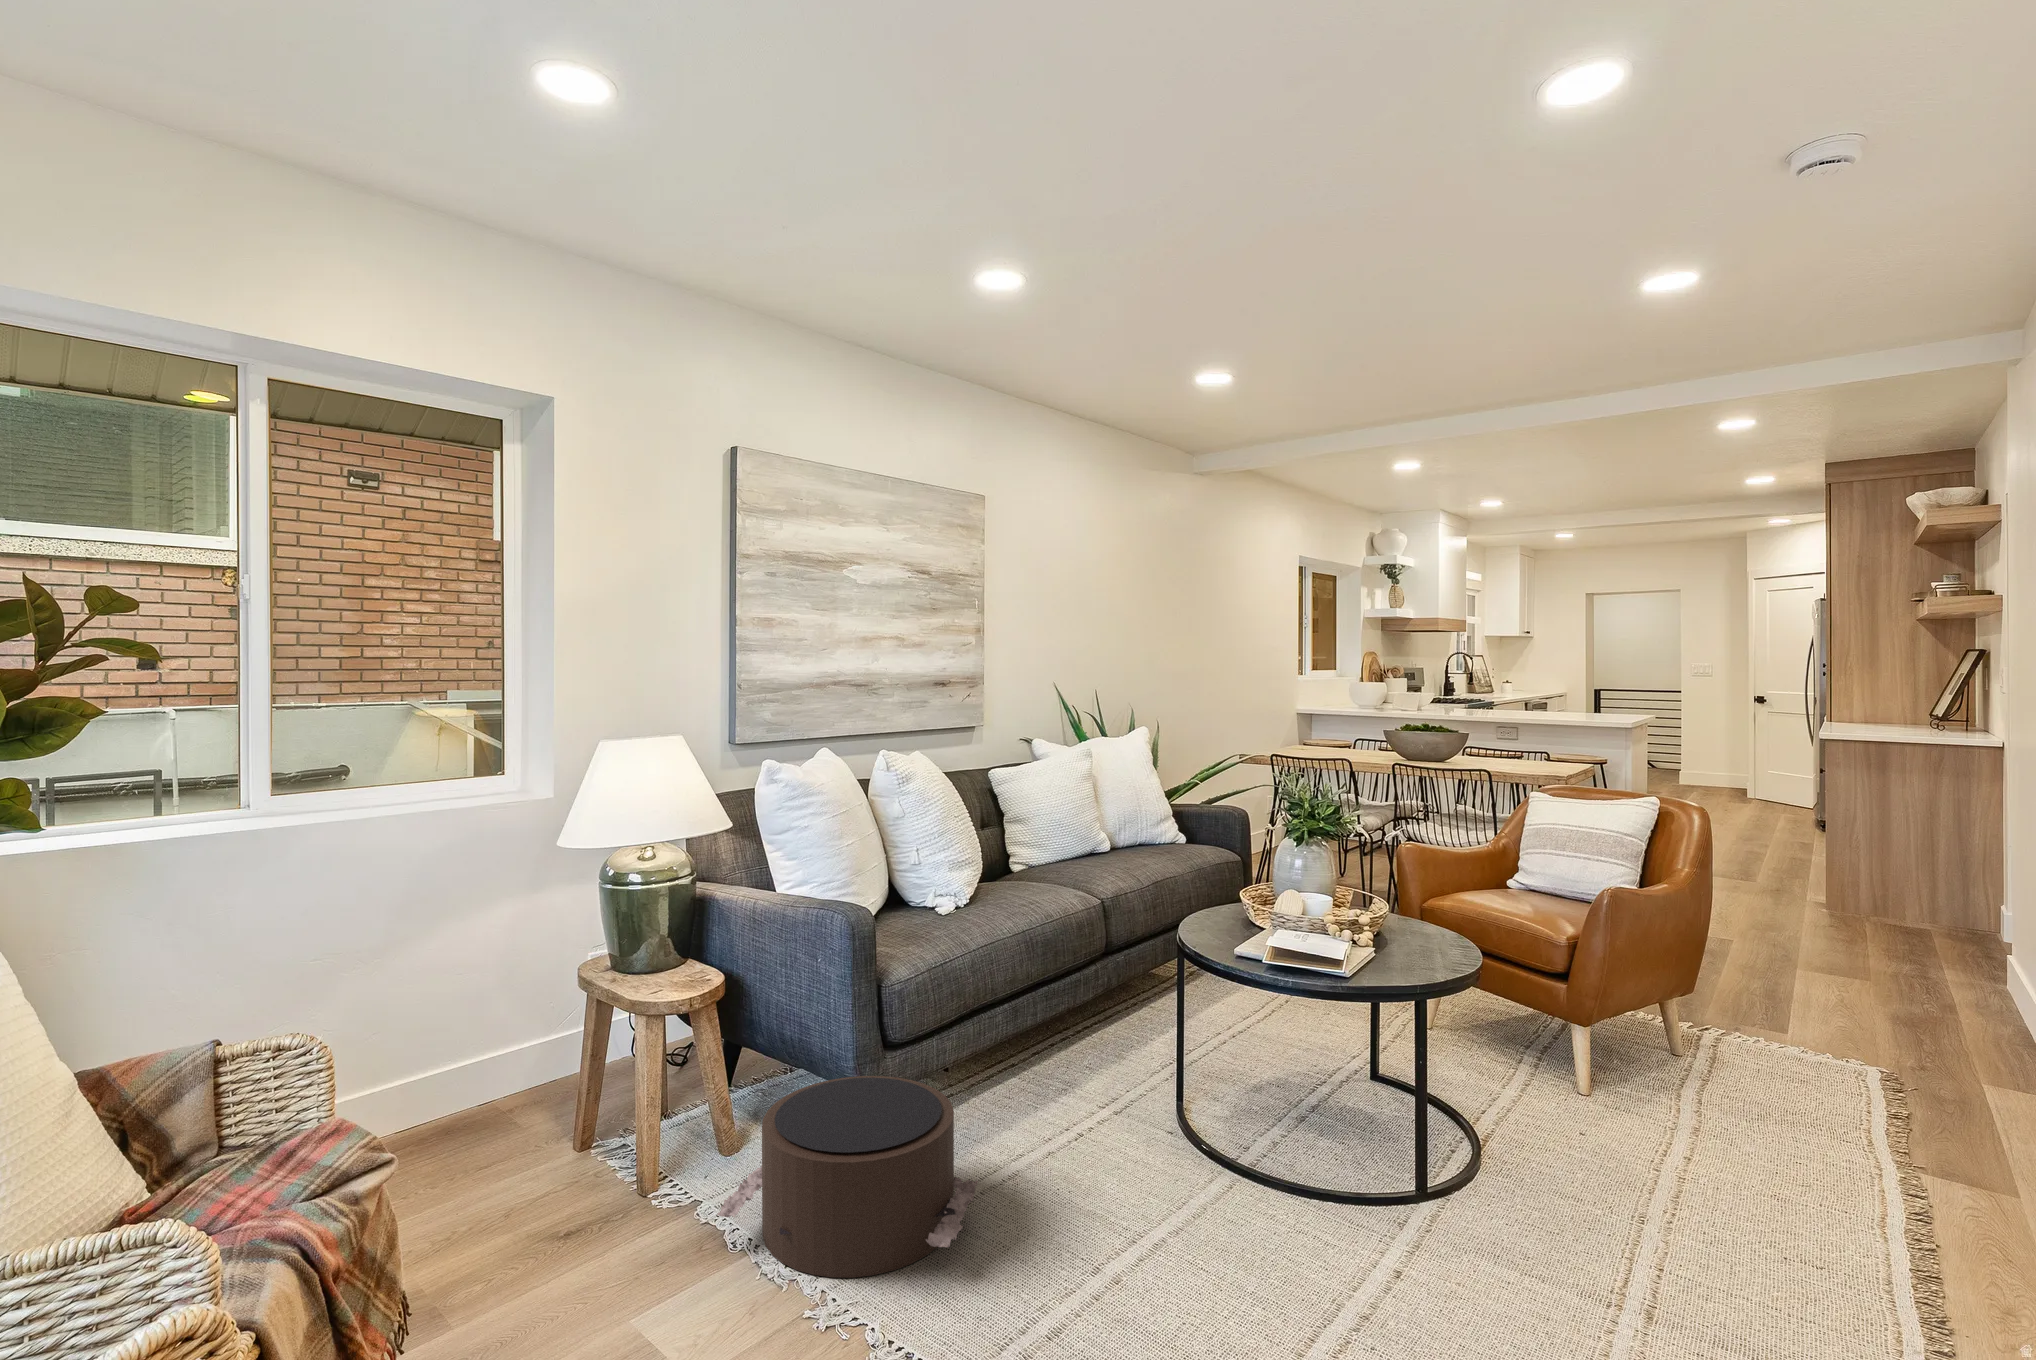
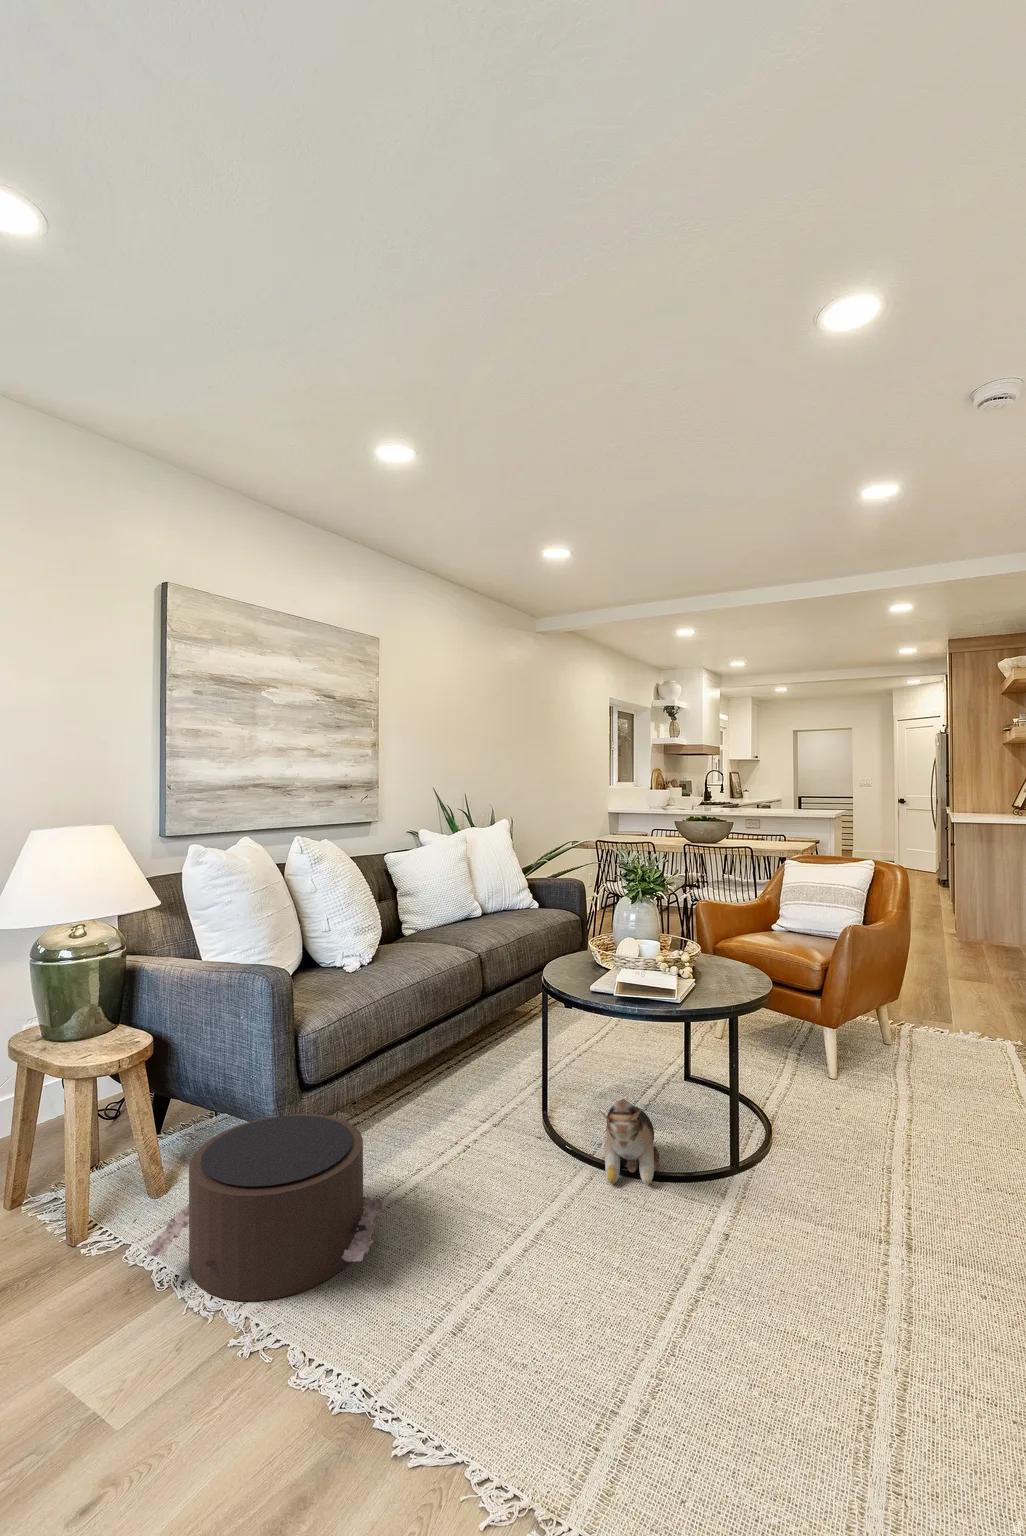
plush toy: none [1240,1091,1320,1198] -> present [600,1099,659,1184]

